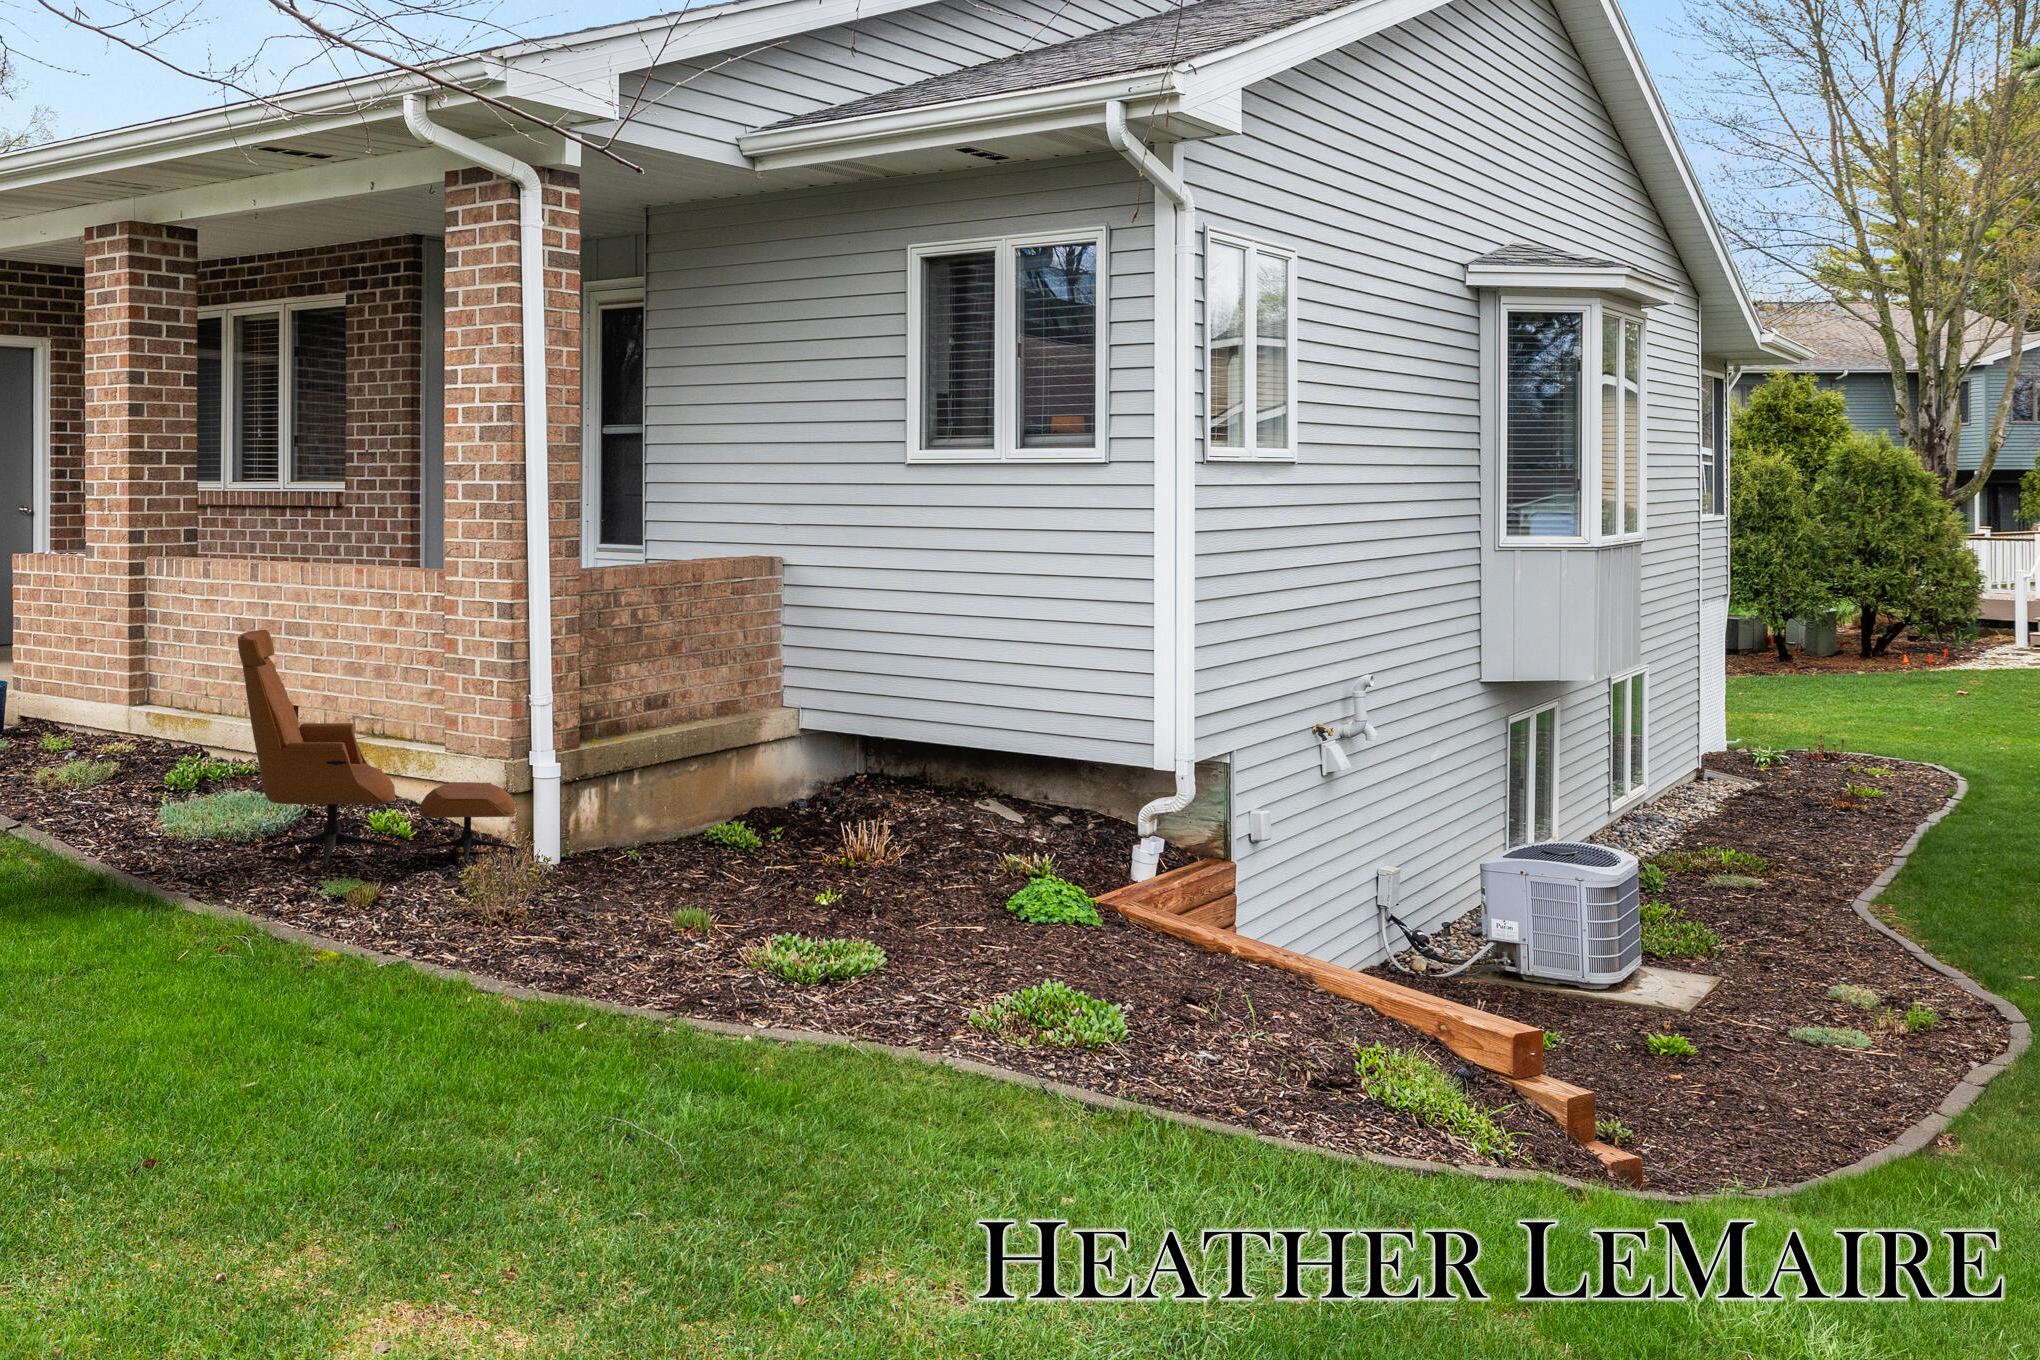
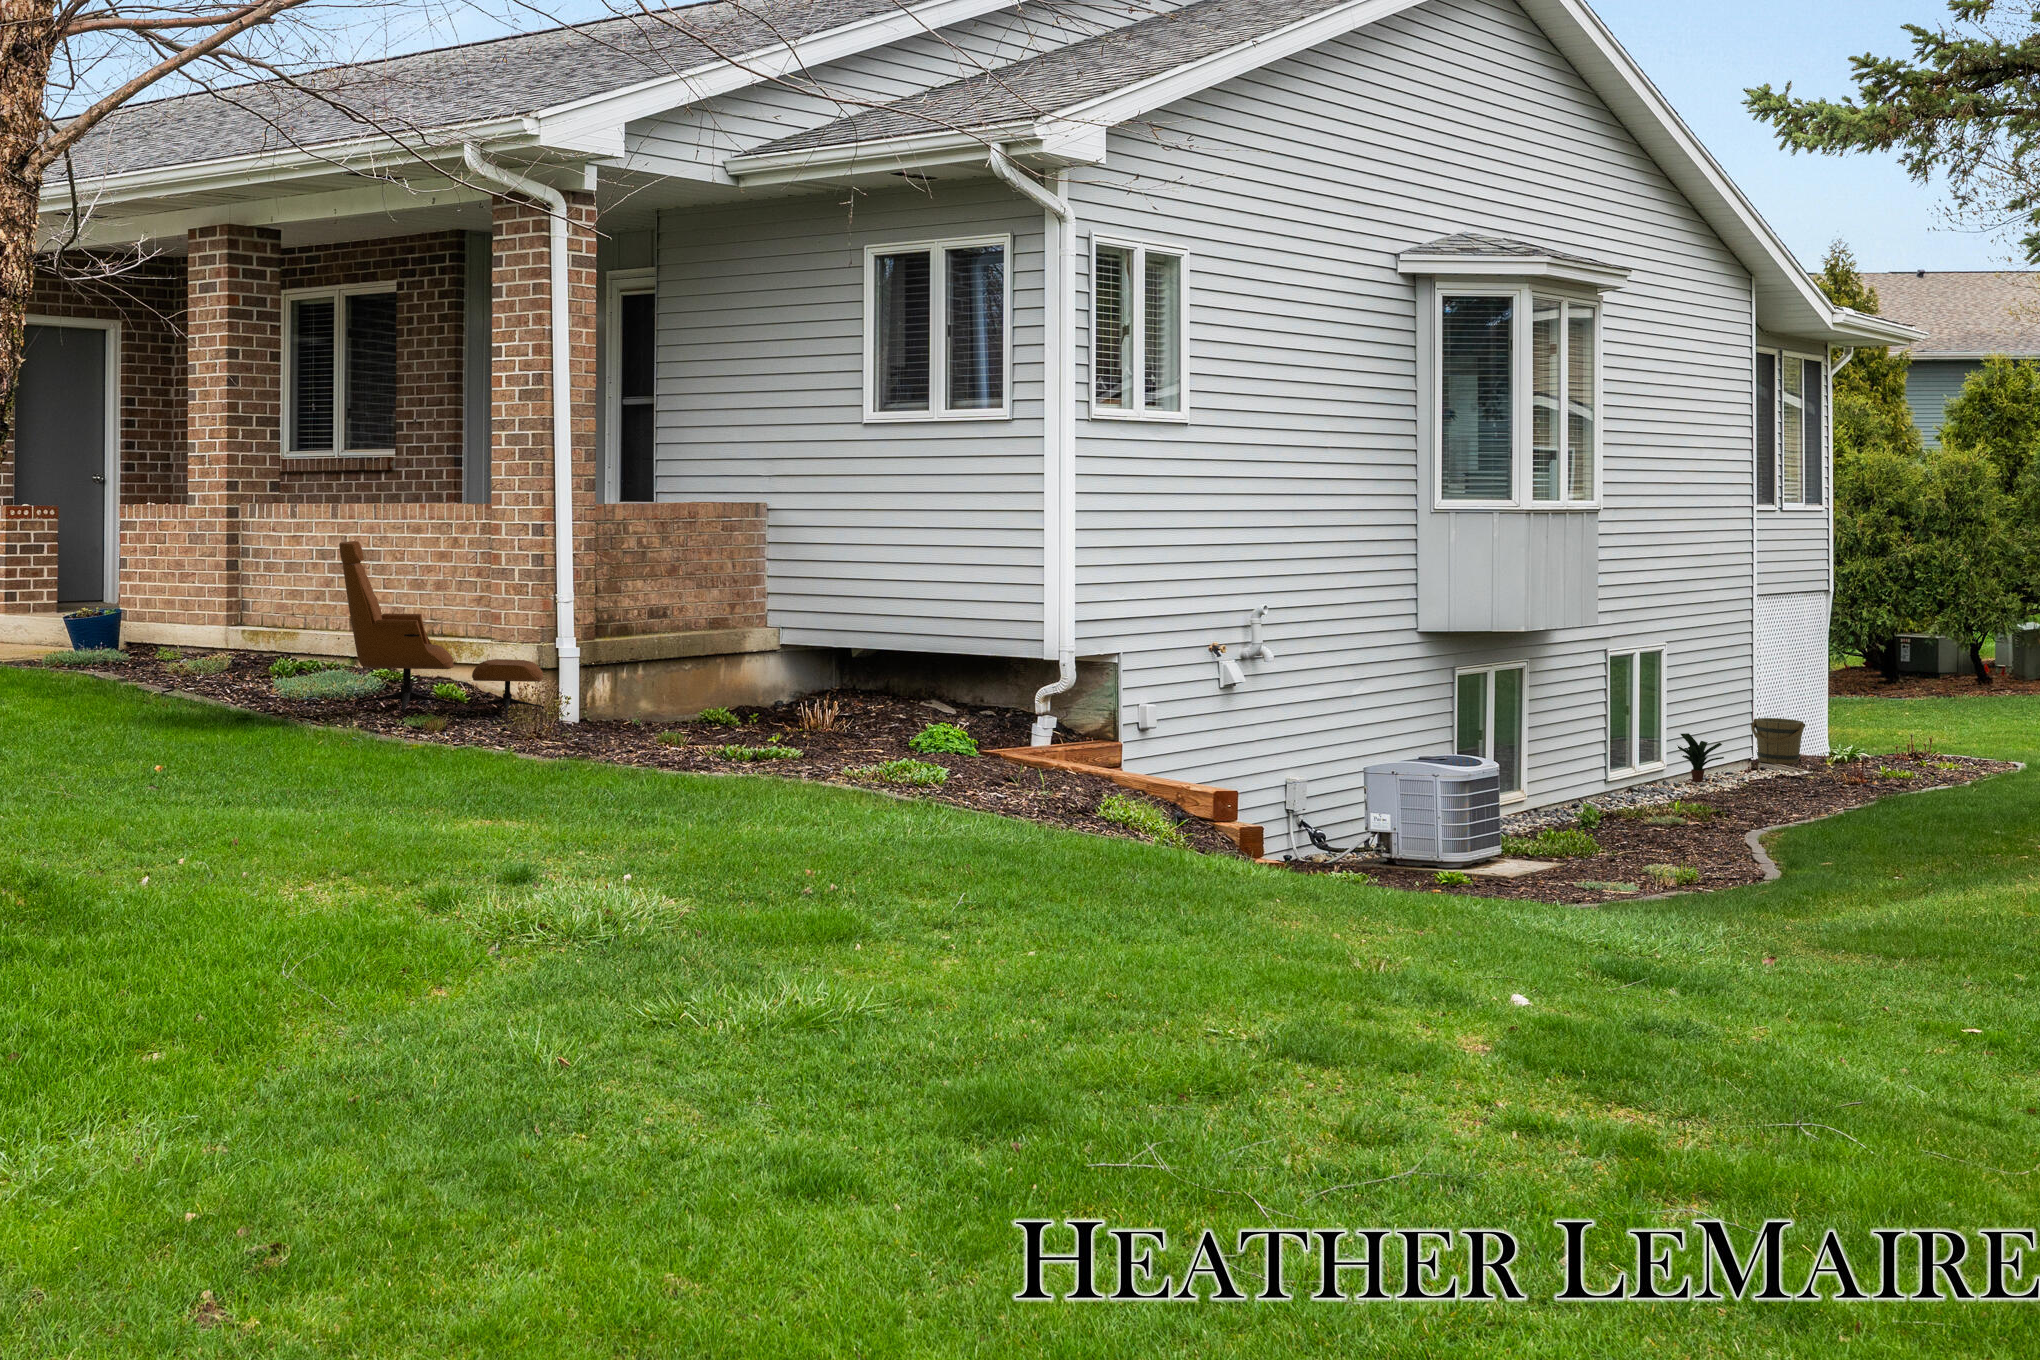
bucket: none [1696,728,1752,776] -> present [1752,718,1805,764]
potted plant: none [1649,754,1702,804] -> present [1677,733,1724,782]

